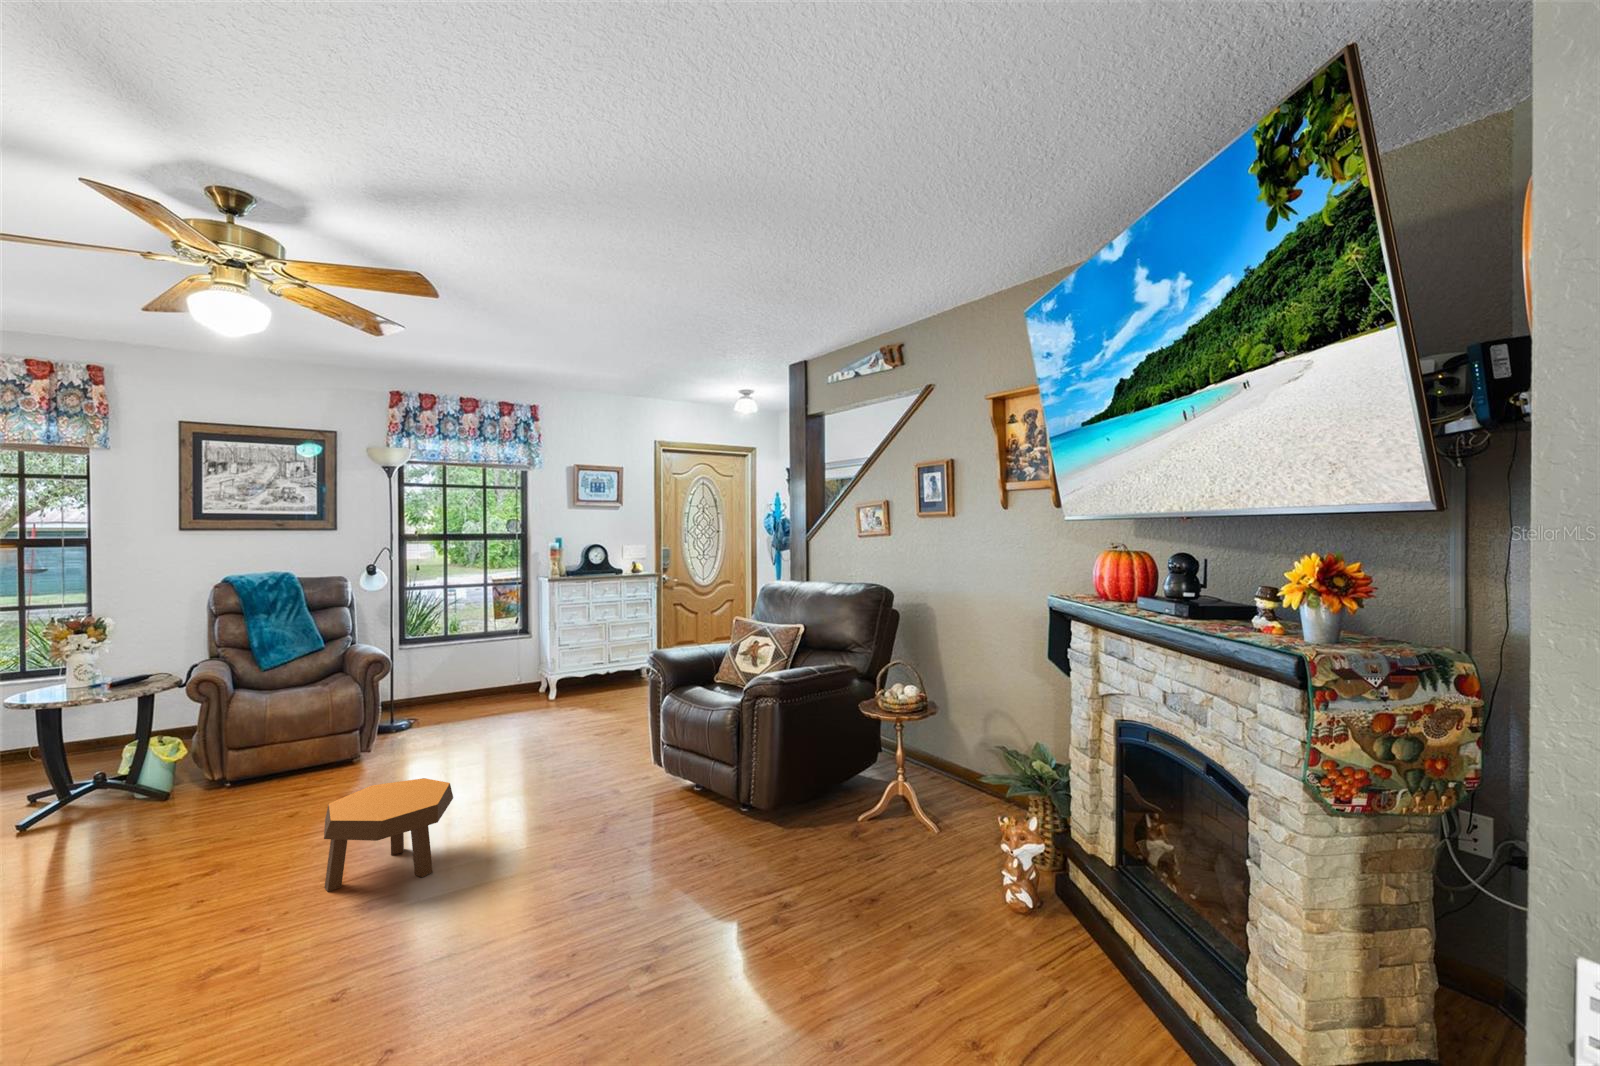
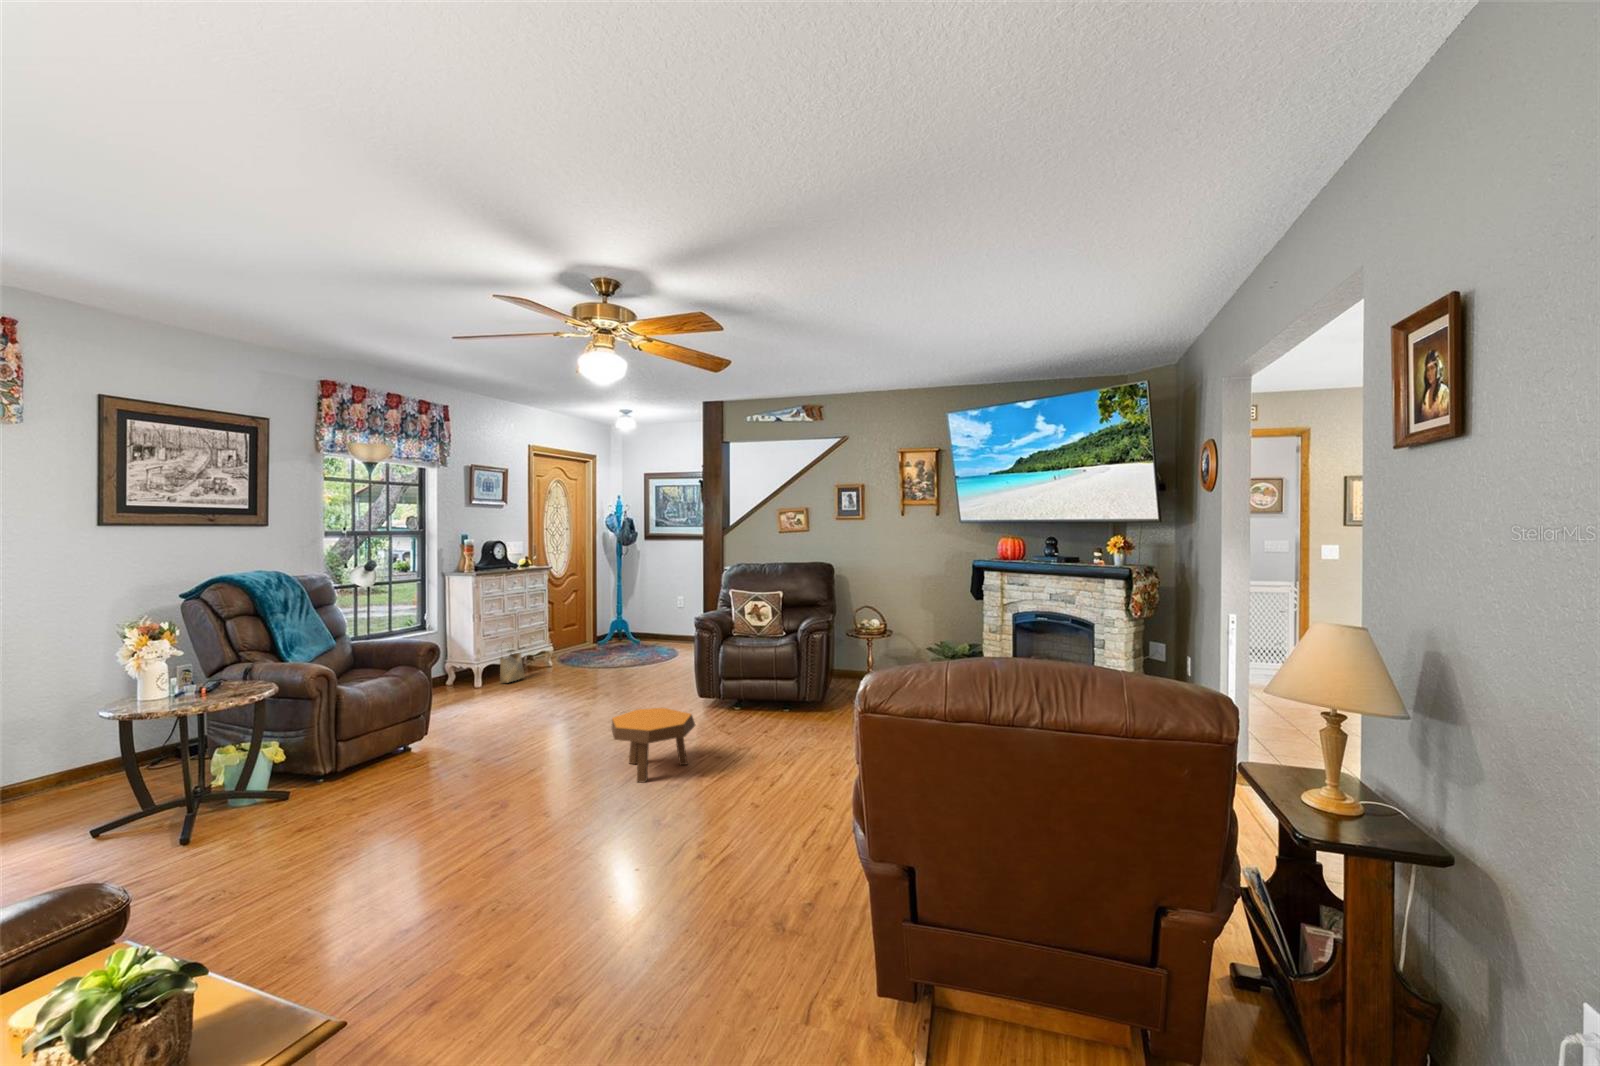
woven basket: none [571,652,604,699] -> present [500,653,525,683]

